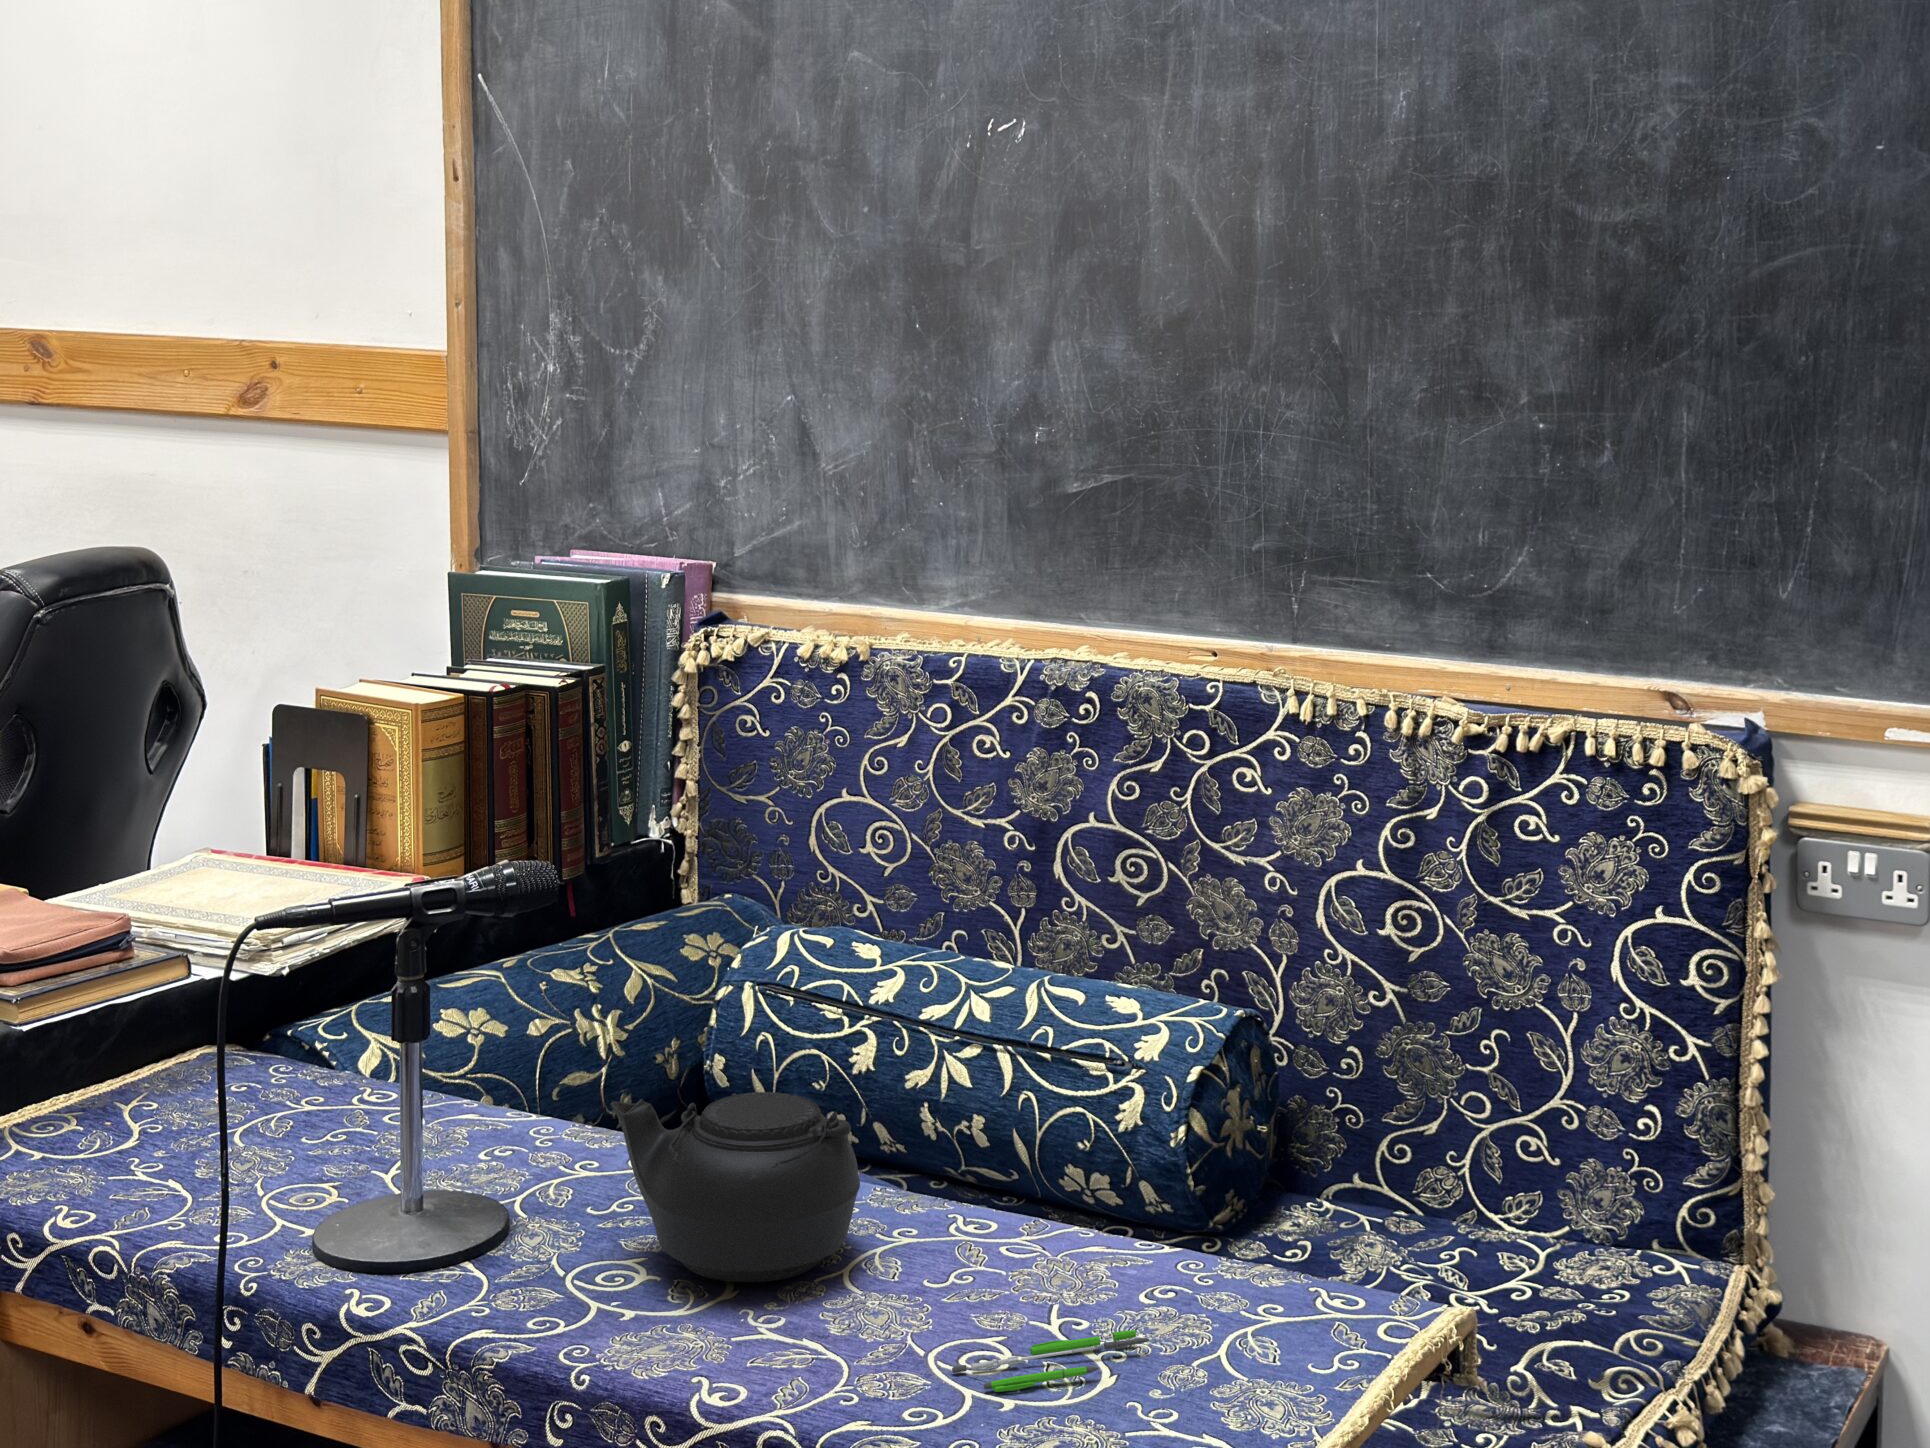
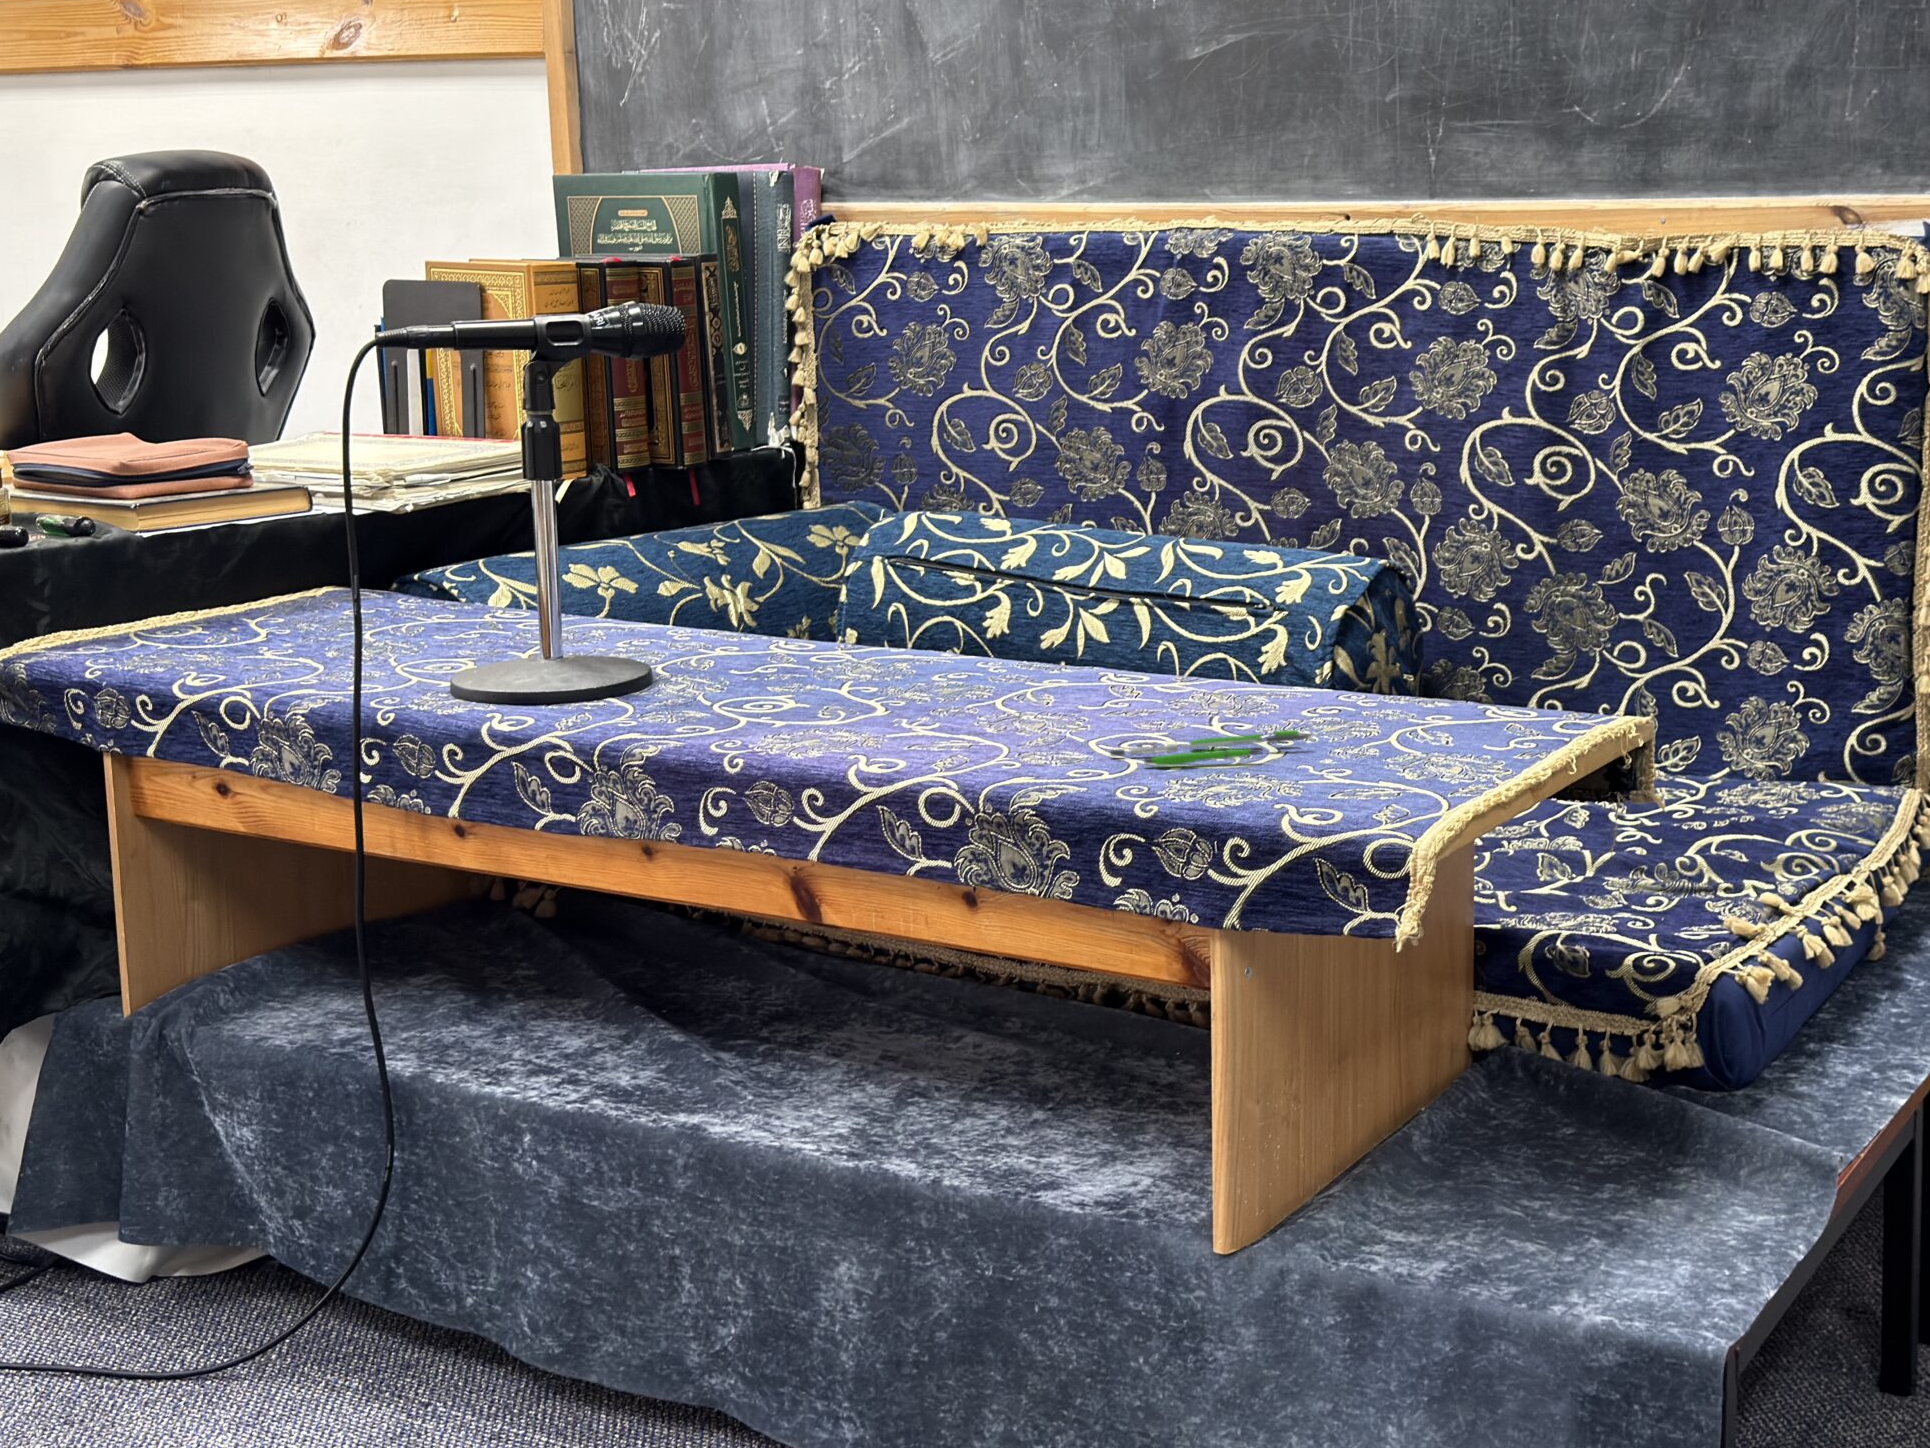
teapot: present [610,1092,860,1282] -> none [747,532,1005,703]

